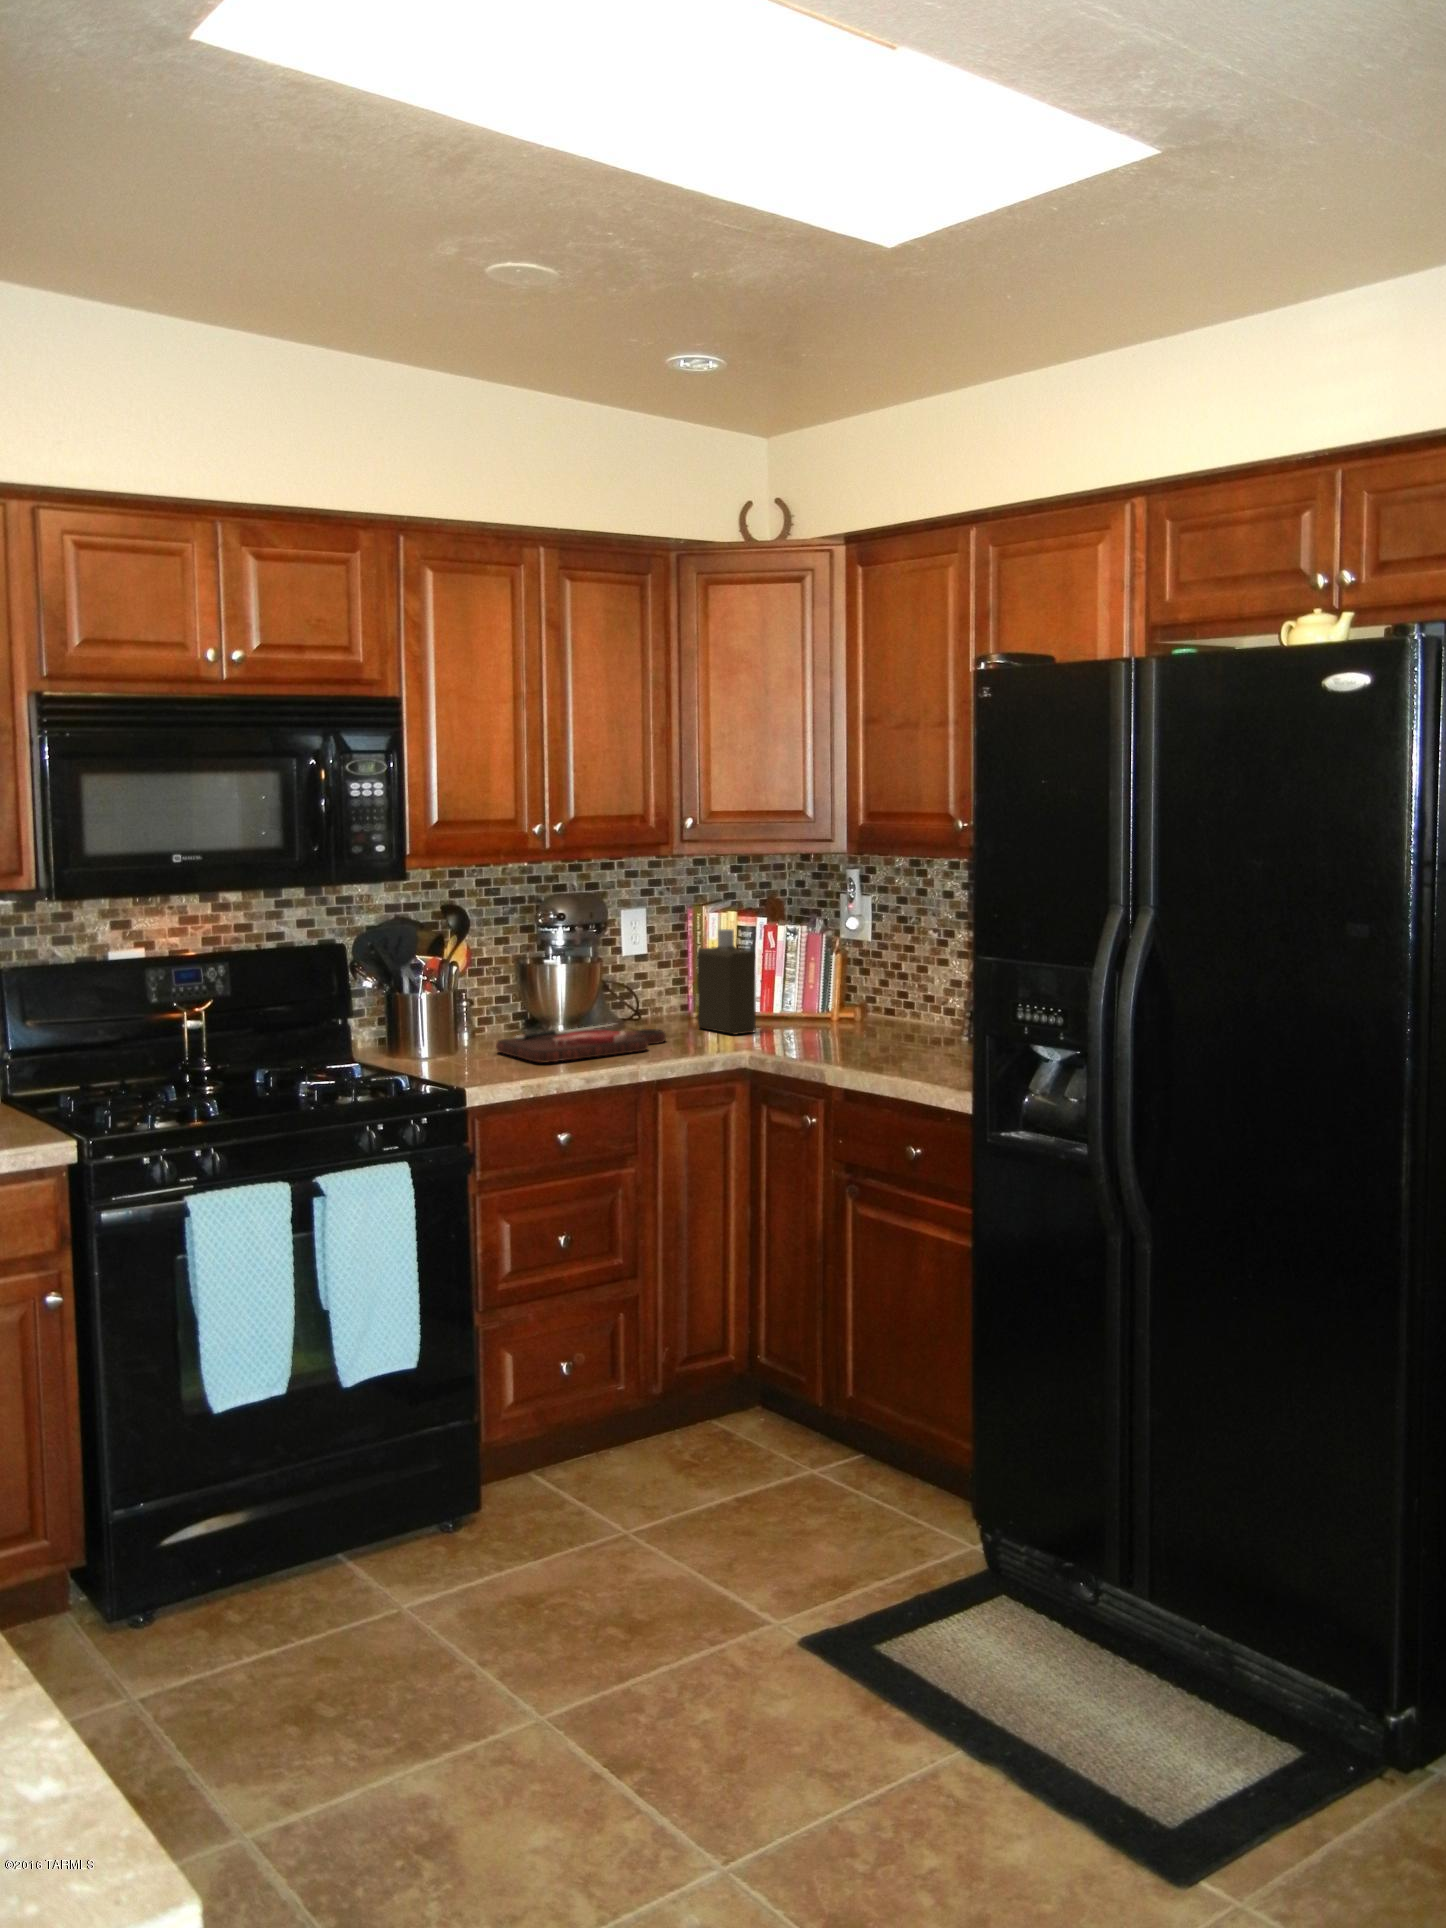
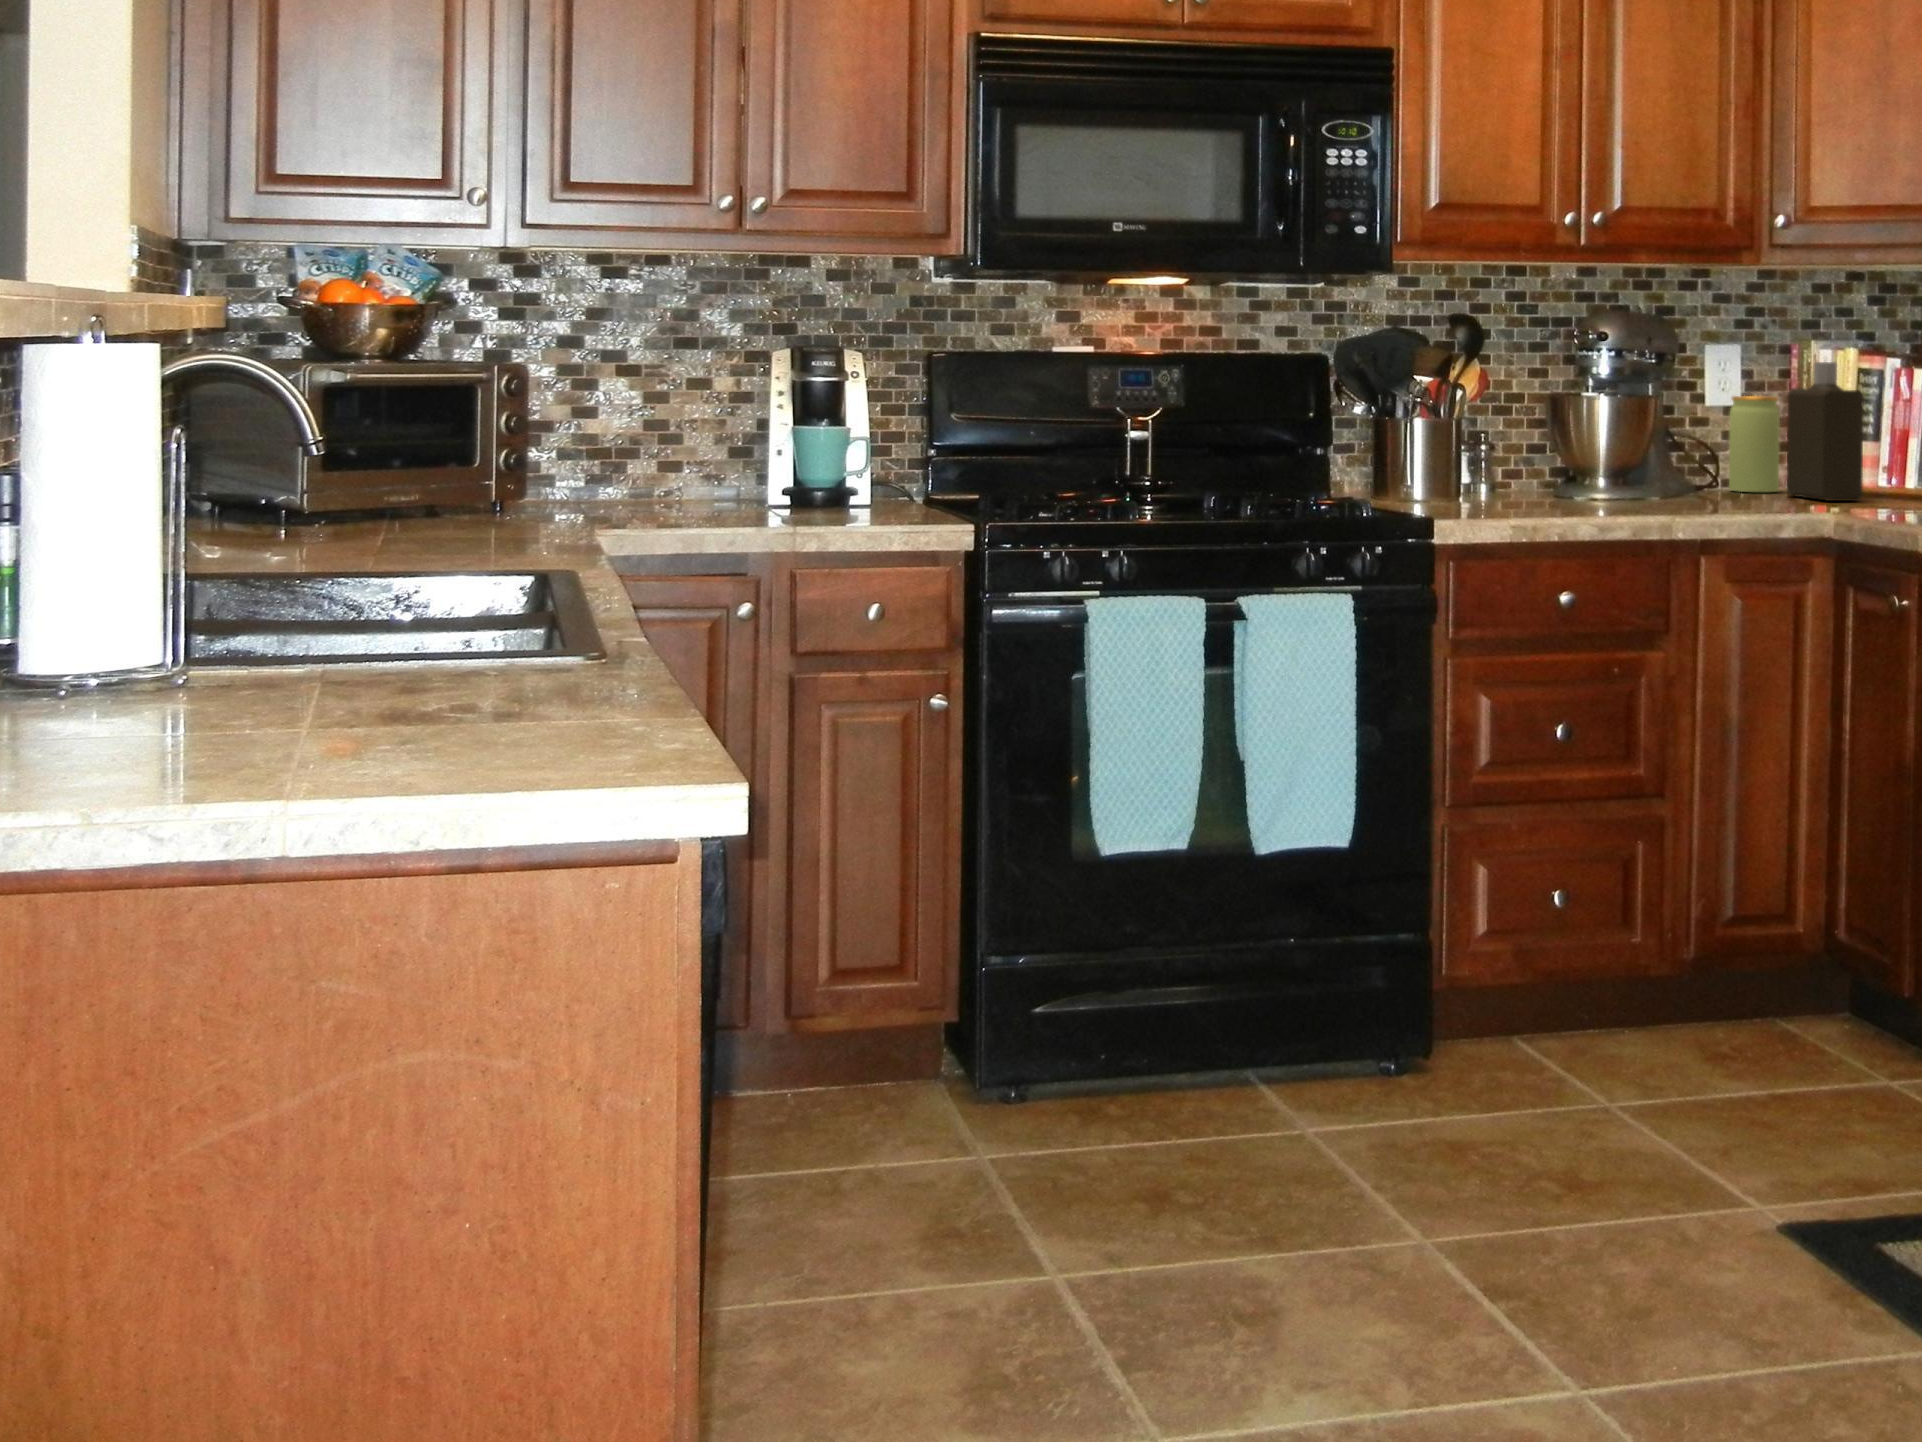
jar: none [650,951,687,1025] -> present [1729,396,1780,492]
cutting board: present [496,1025,666,1062] -> none [1503,472,1731,506]

